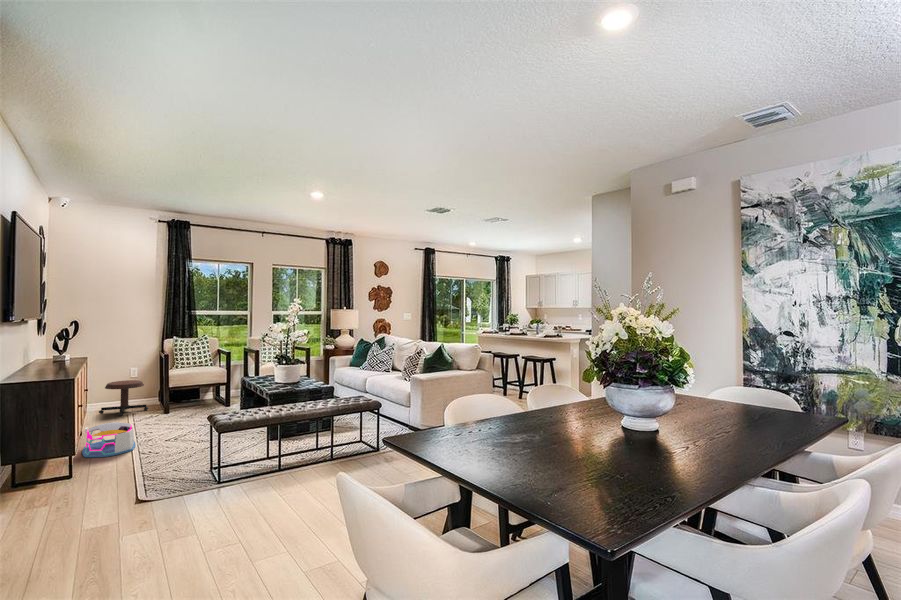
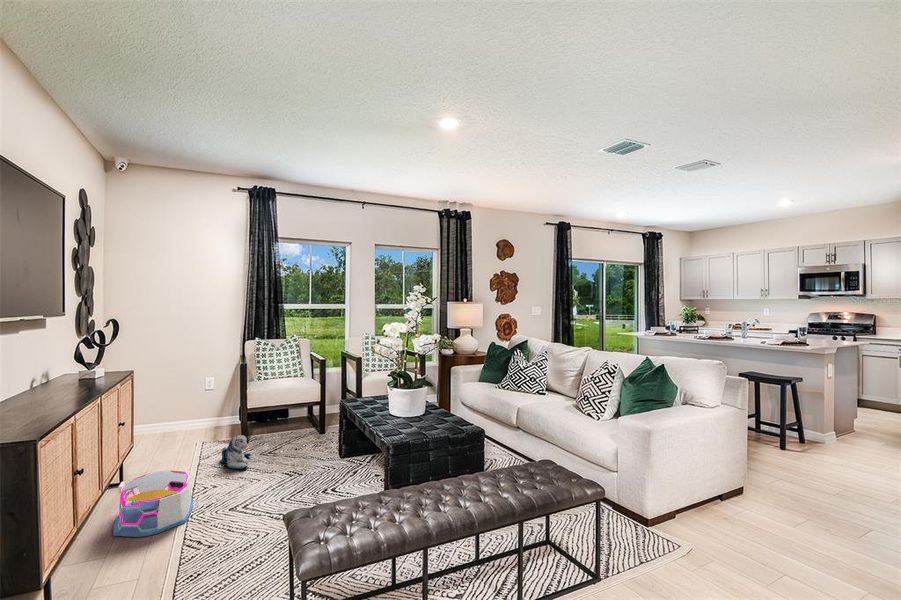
stool: present [99,380,148,416] -> none [166,394,226,443]
plush toy: none [149,404,172,427] -> present [221,435,251,469]

